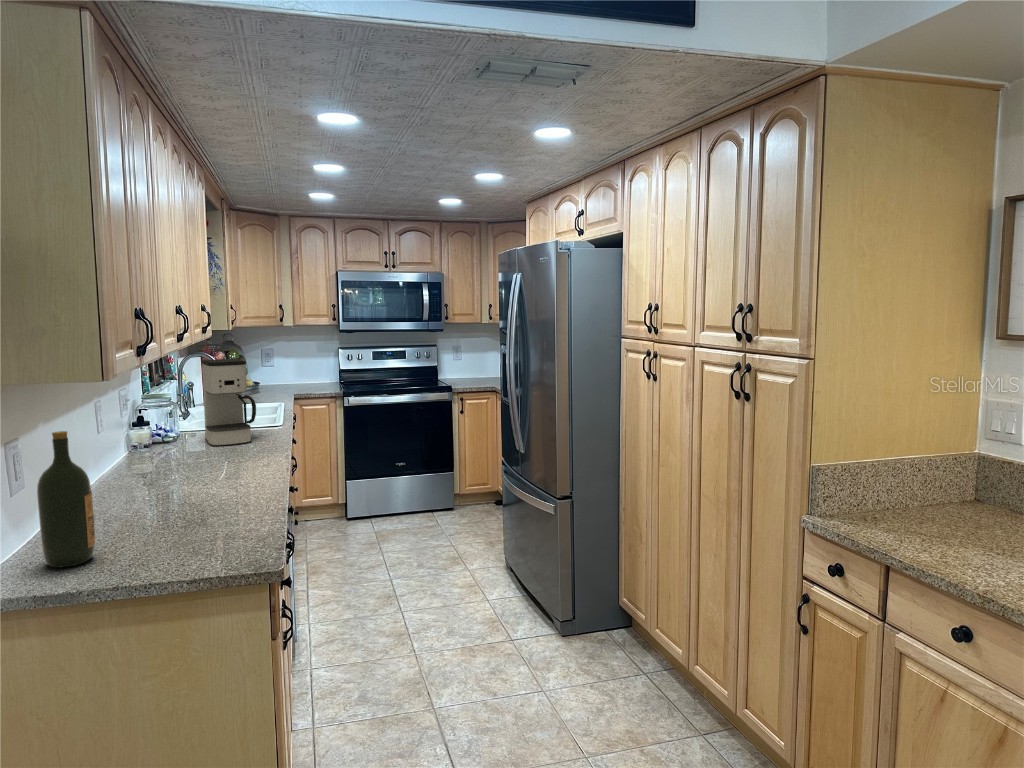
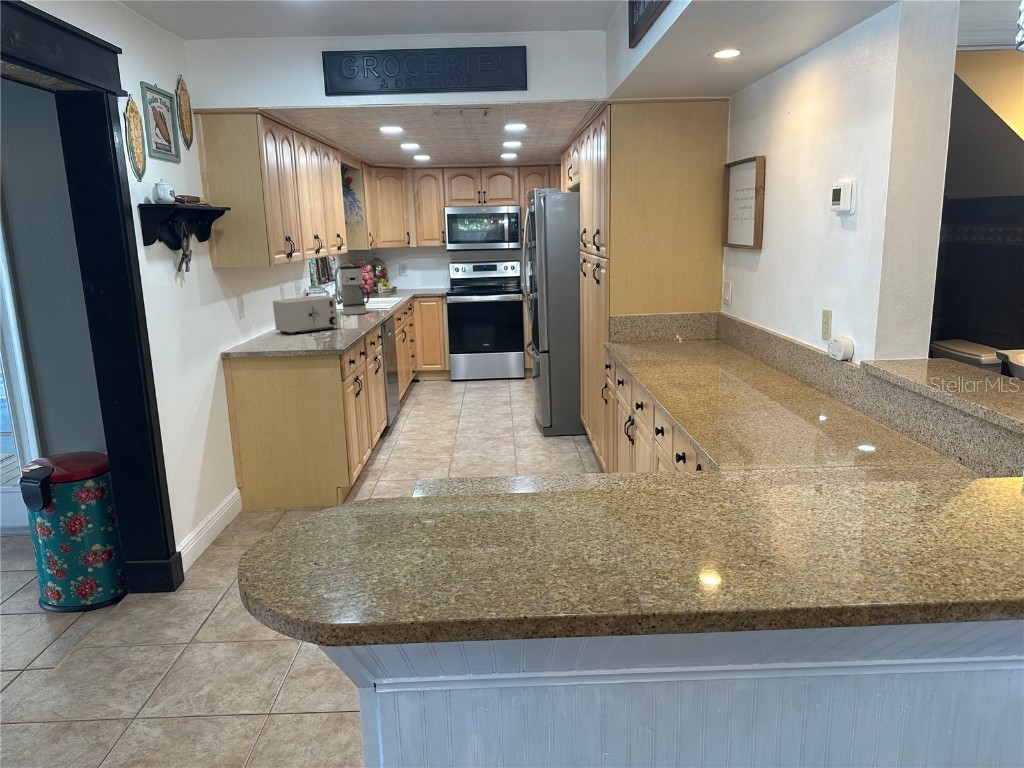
toaster: none [85,424,227,514] -> present [273,296,338,335]
wine bottle: present [37,431,95,568] -> none [250,289,272,345]

